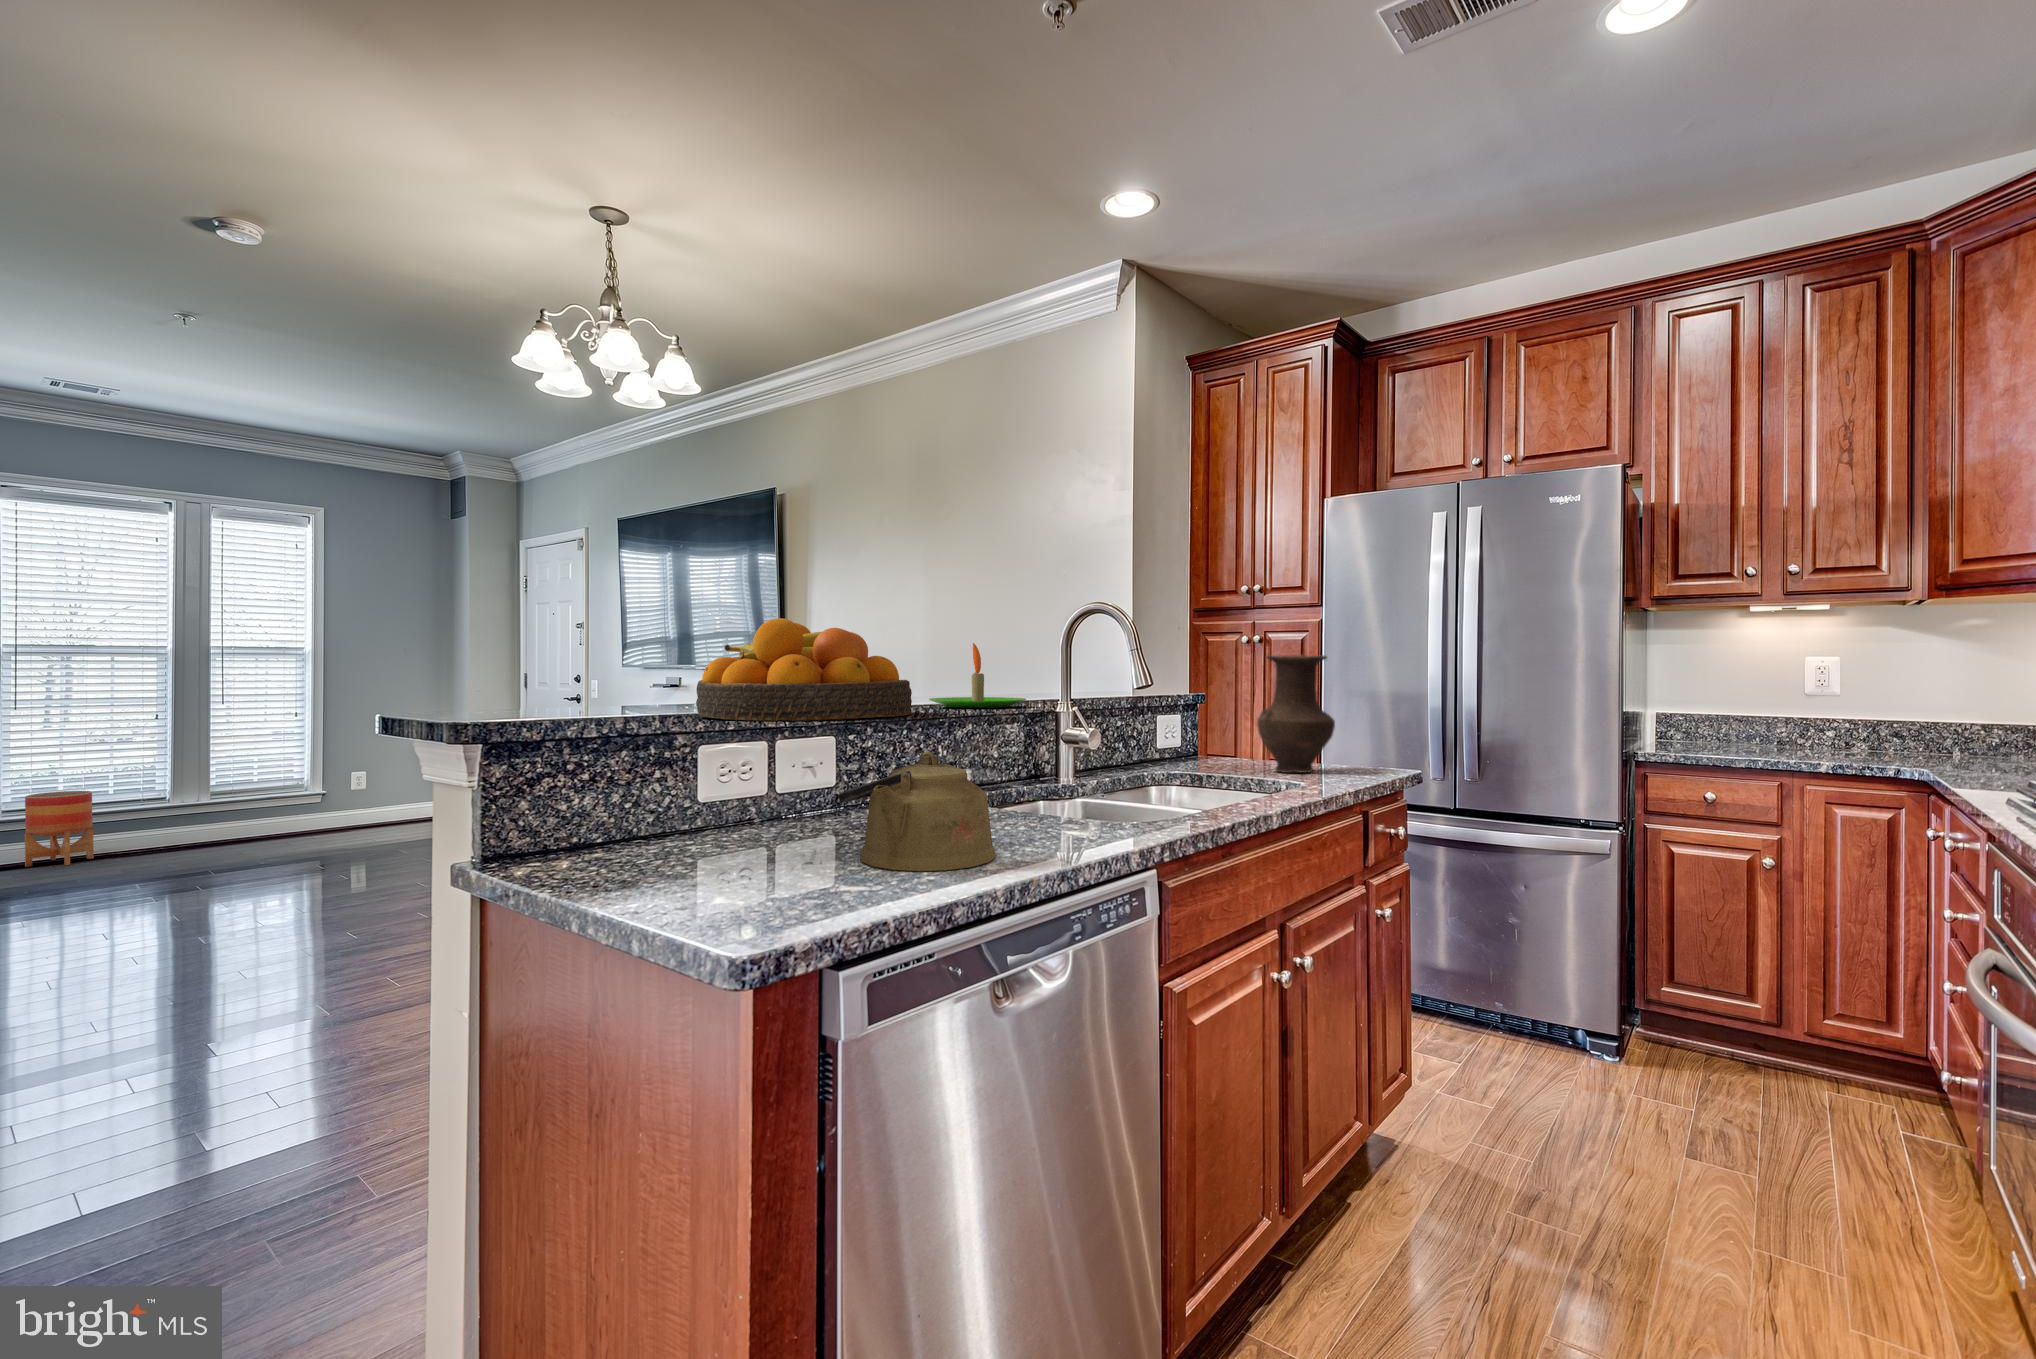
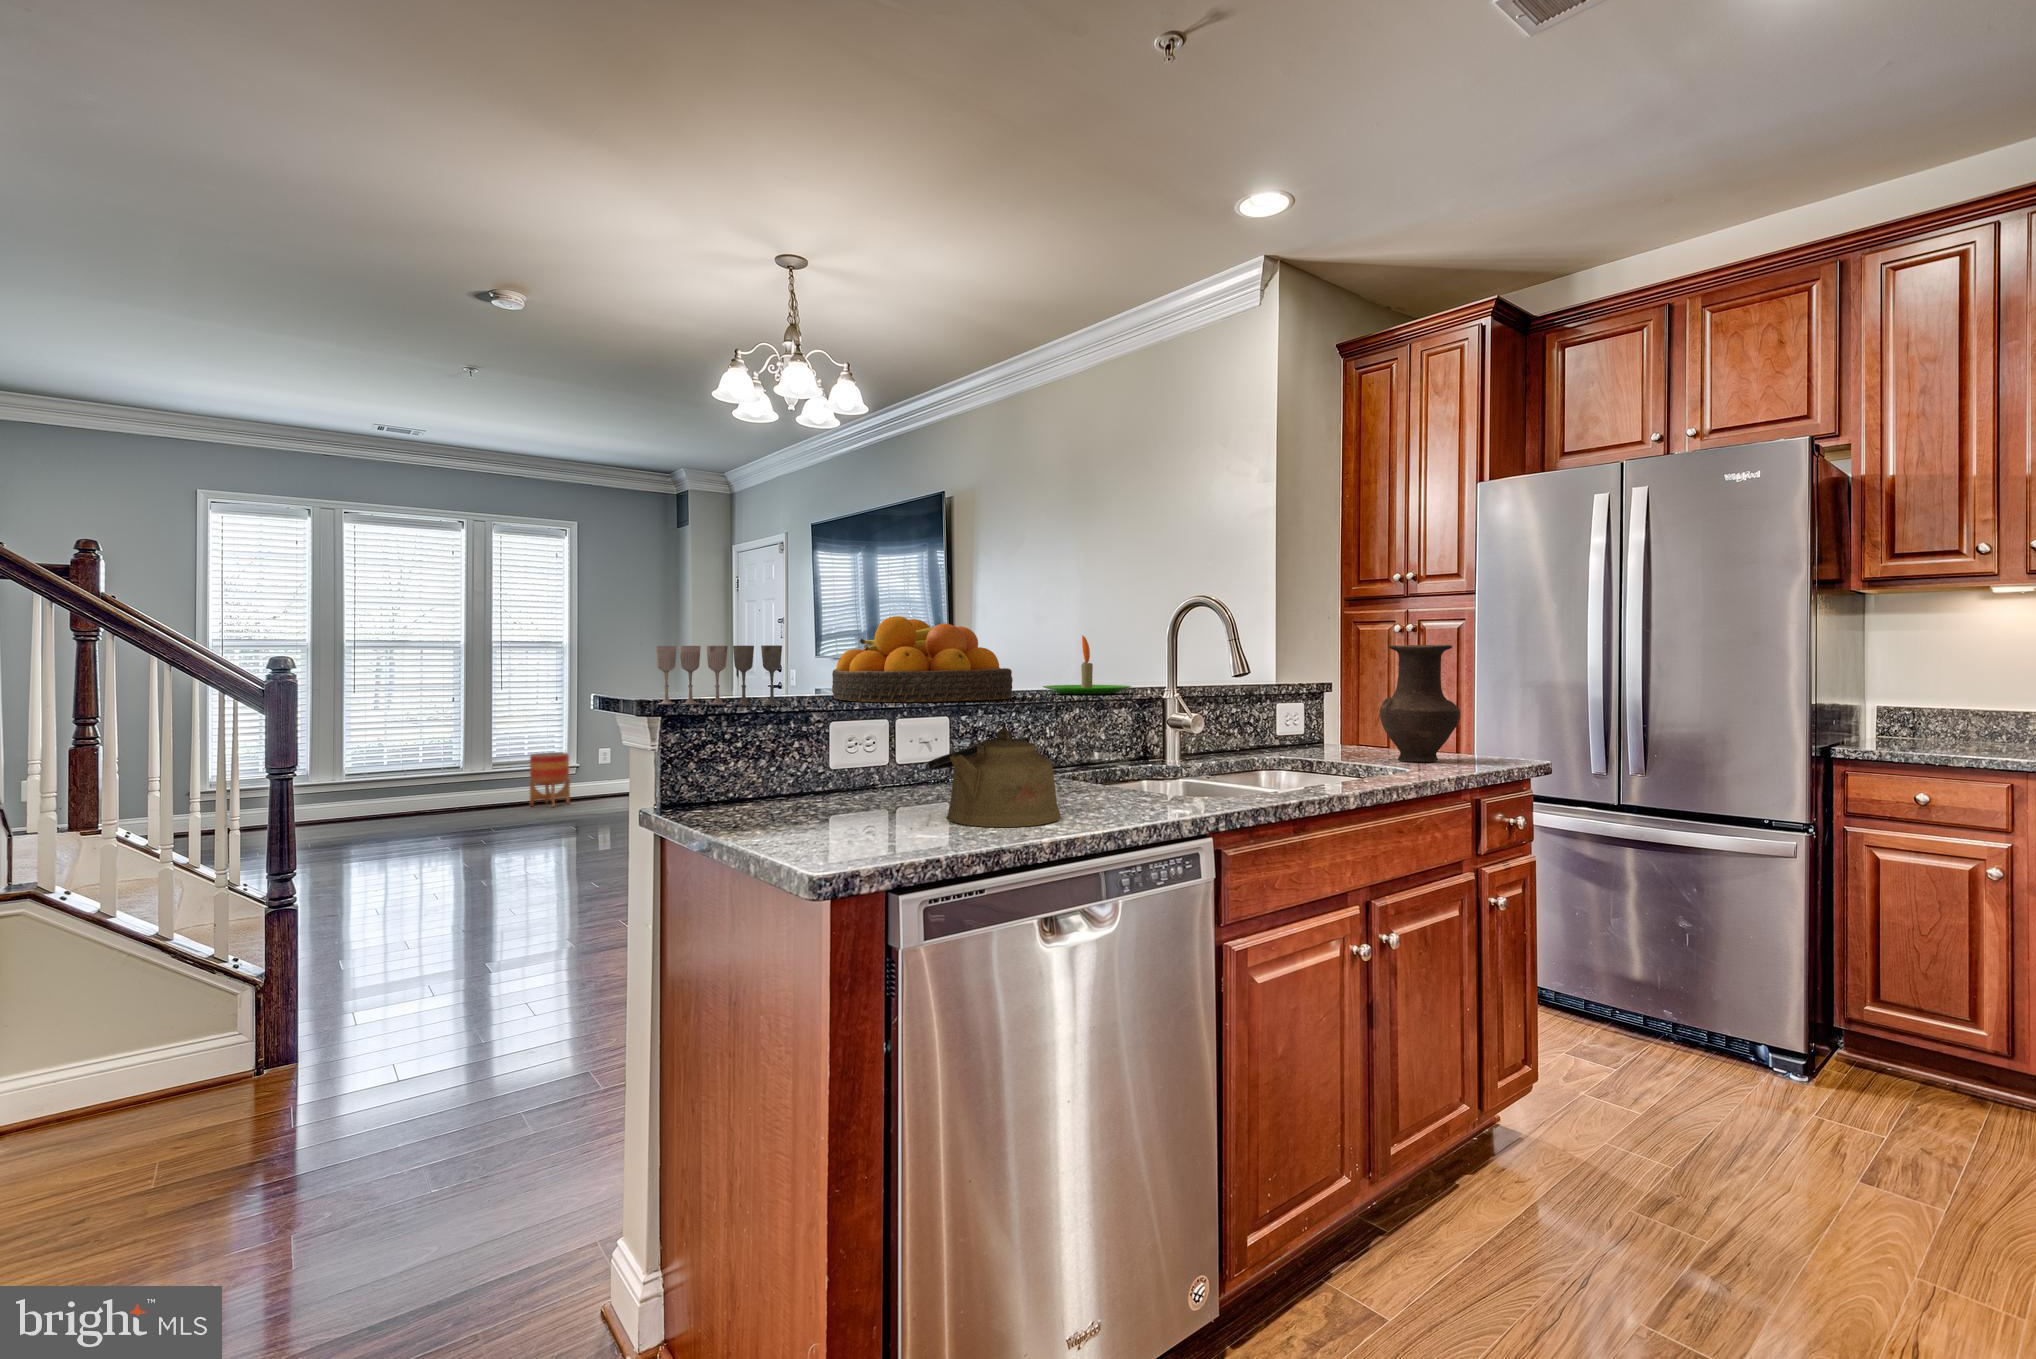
wine glass: none [472,652,645,727] -> present [655,645,782,705]
planter: present [25,791,94,867] -> present [529,752,570,807]

